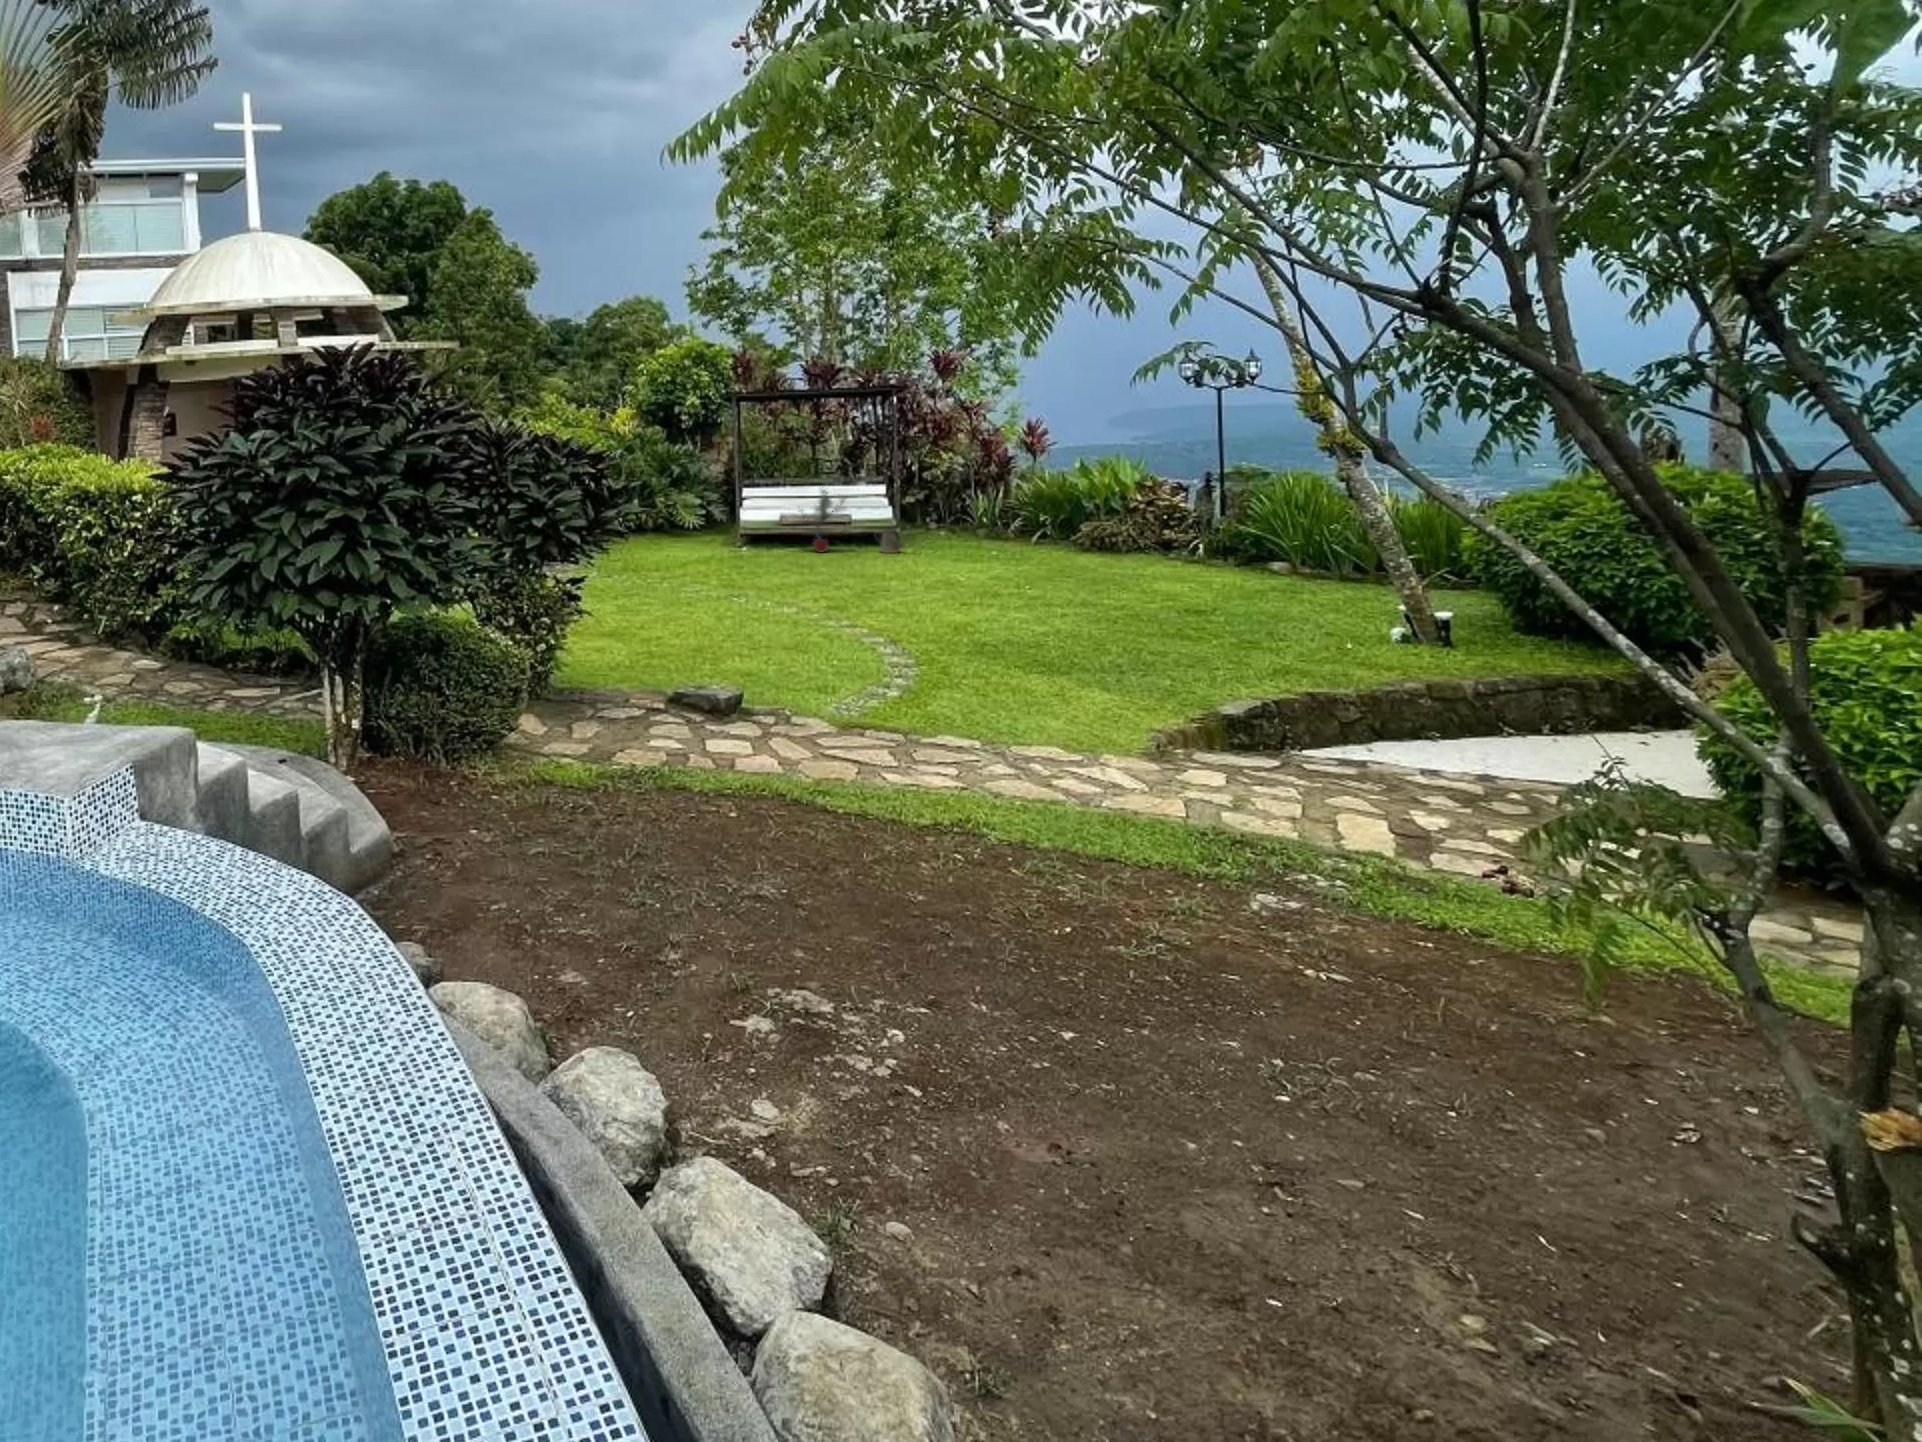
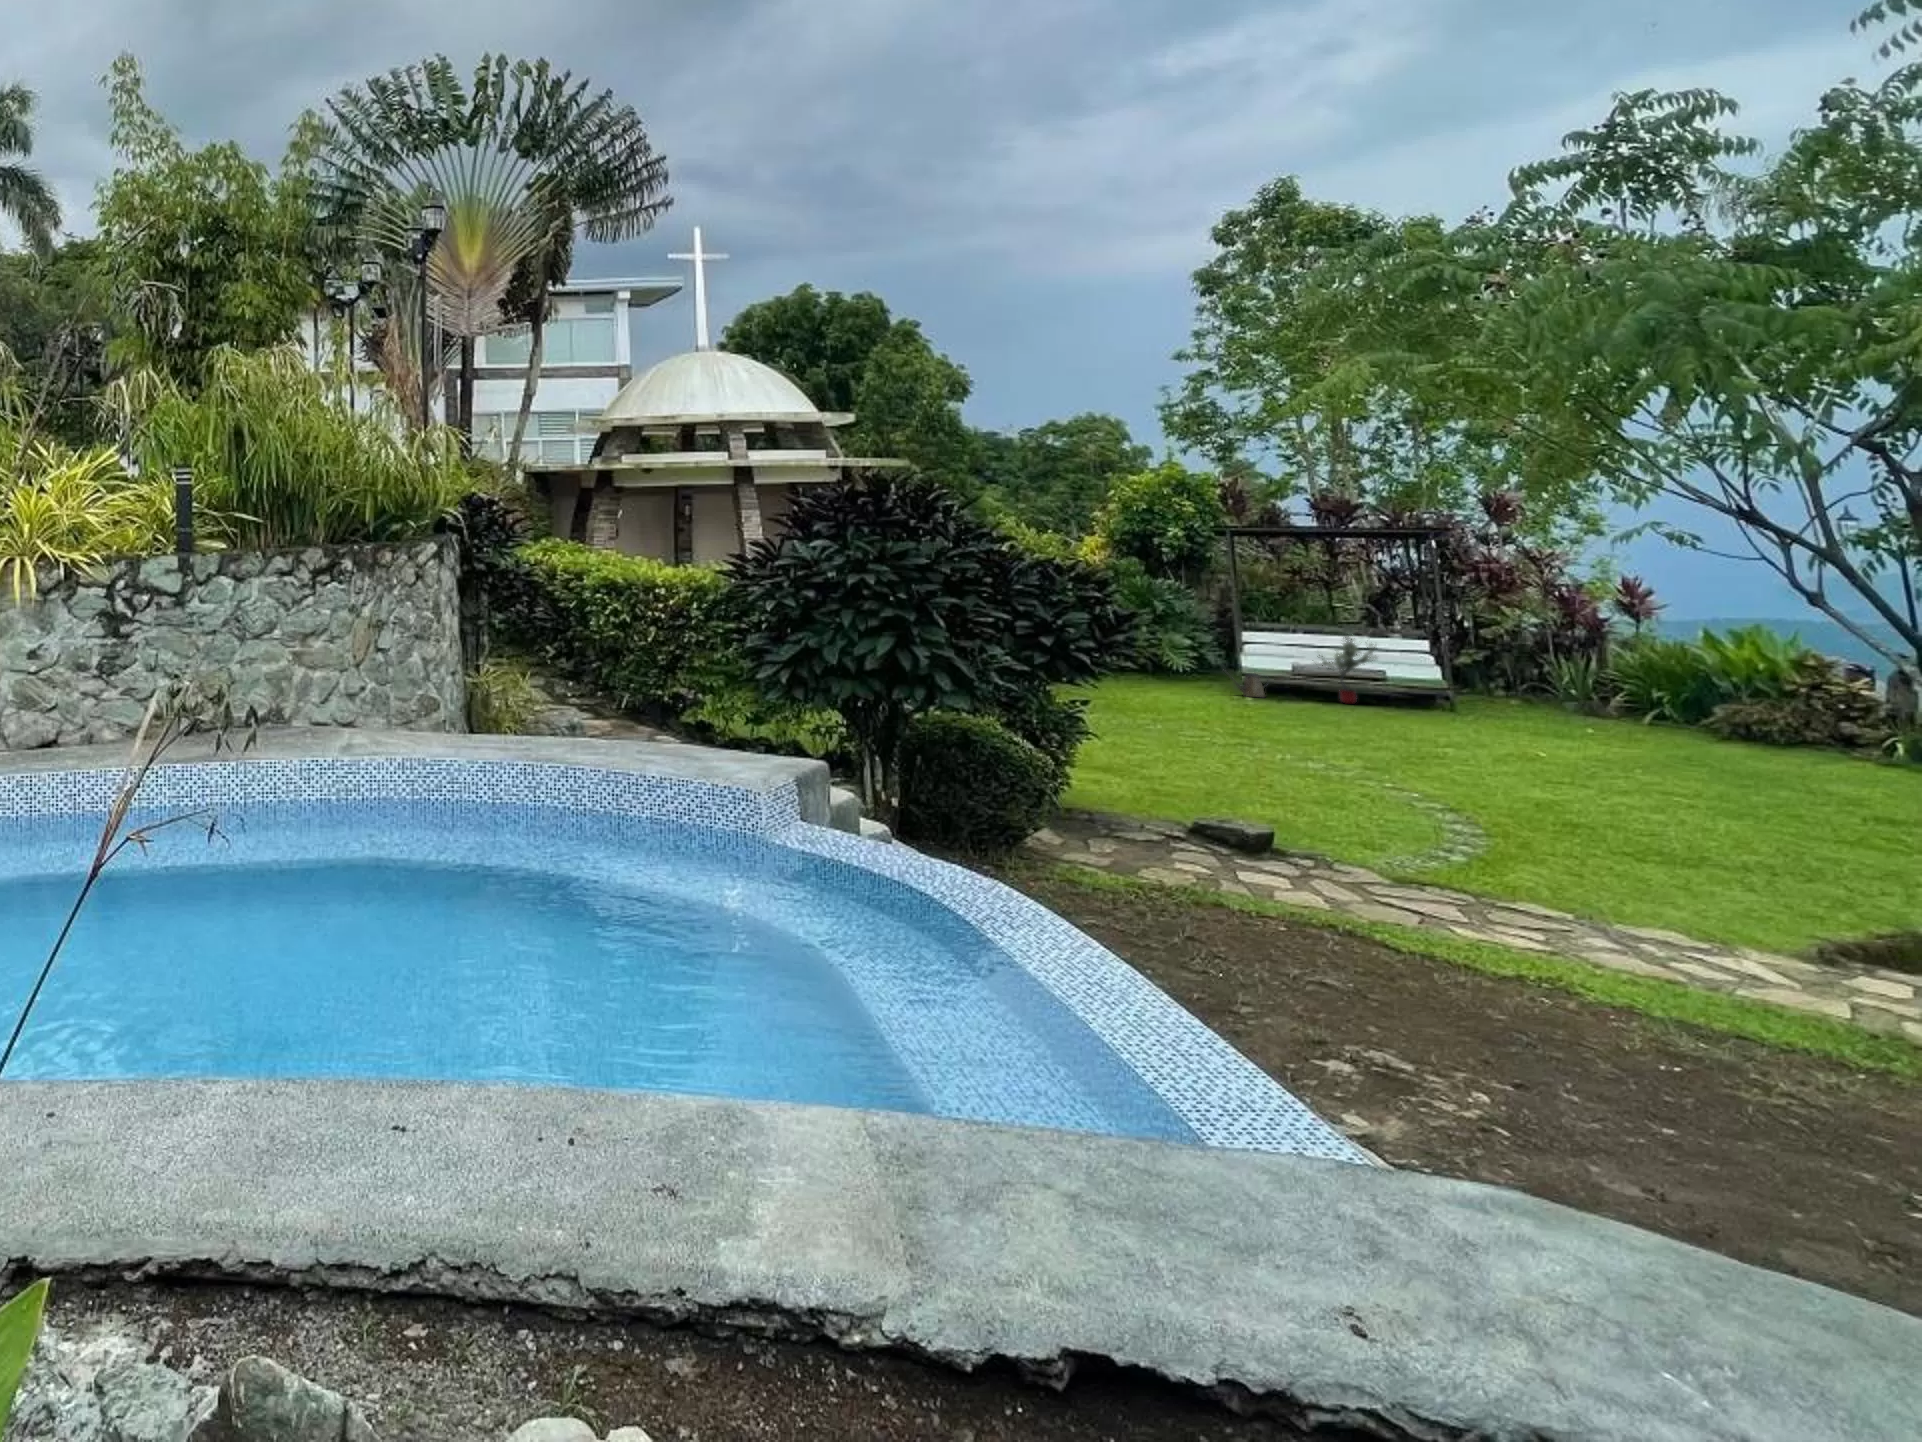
watering can: present [880,530,907,553] -> present [1232,673,1265,697]

